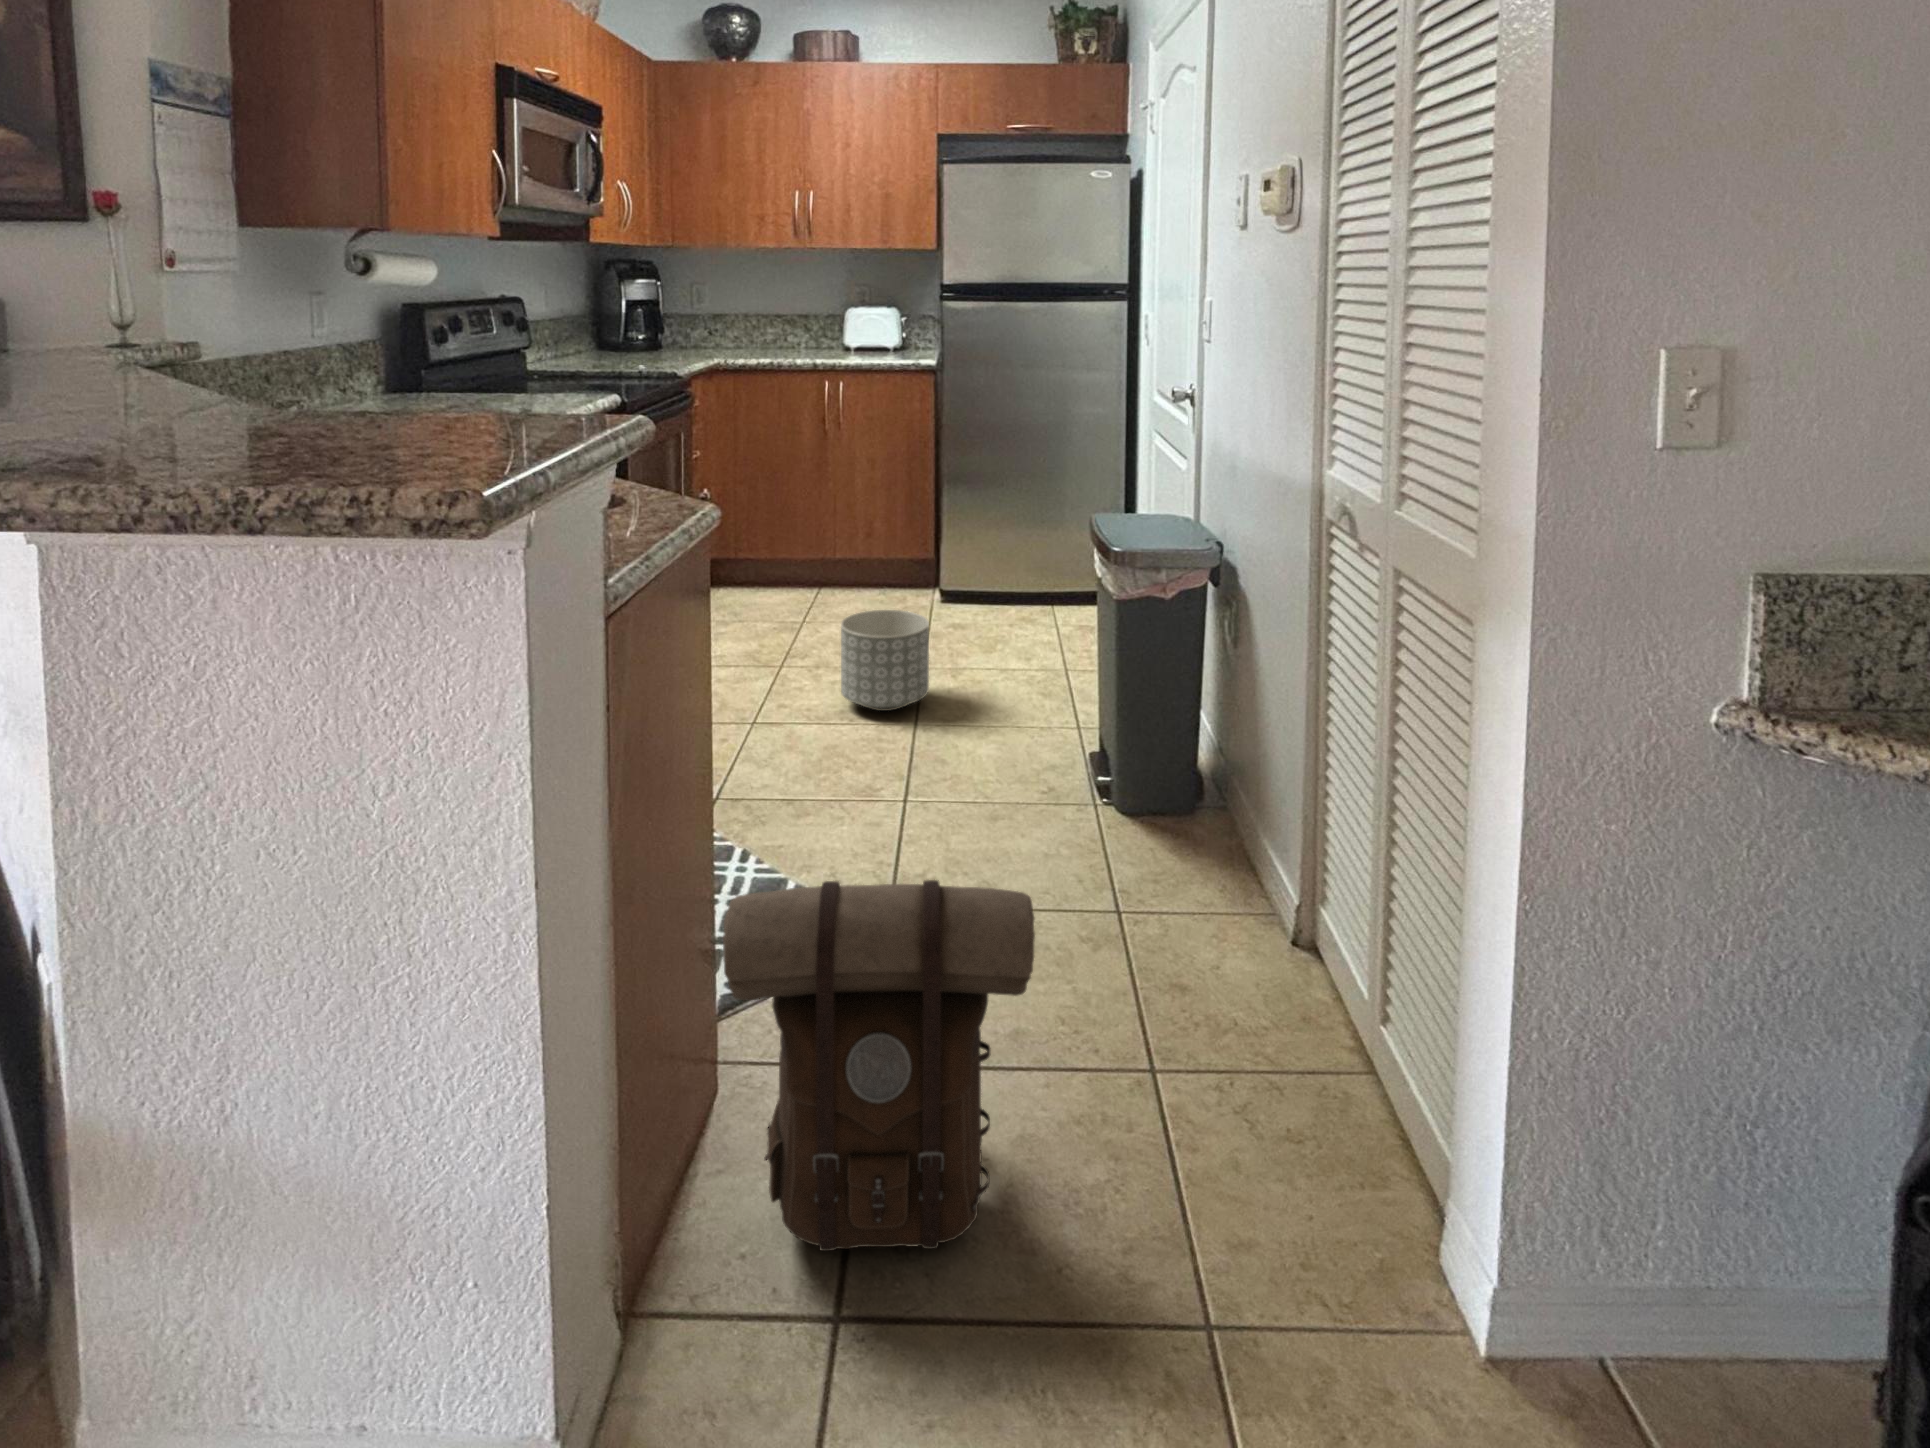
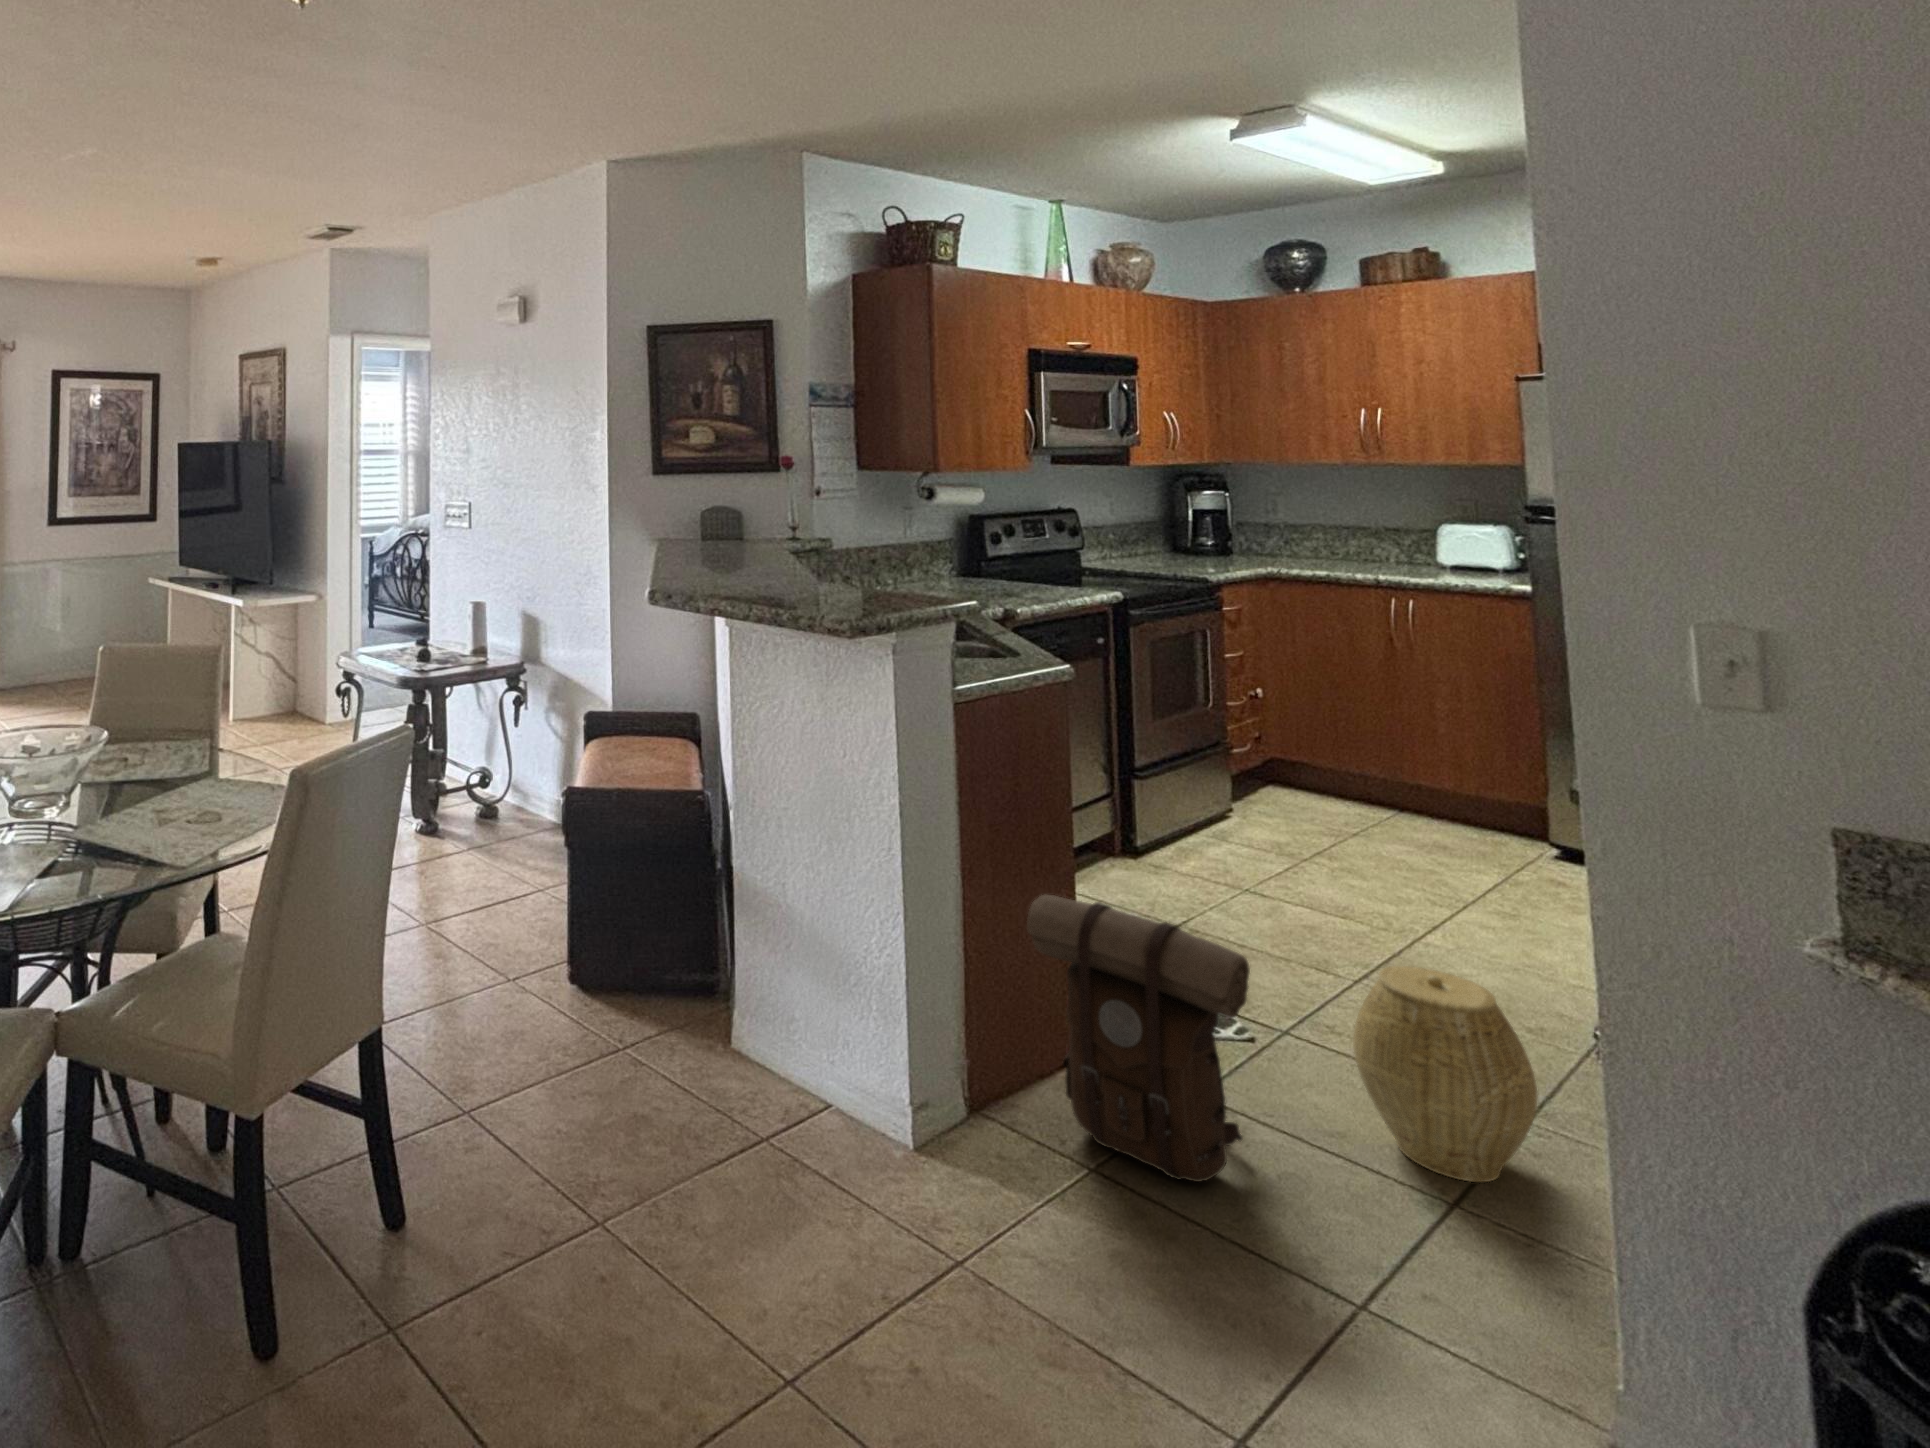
planter: present [841,610,929,711] -> none [1343,819,1453,921]
woven basket: none [1024,794,1192,1031] -> present [1353,966,1538,1182]

